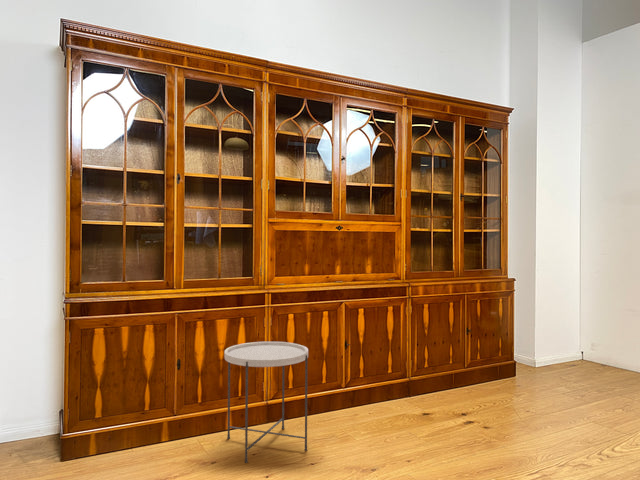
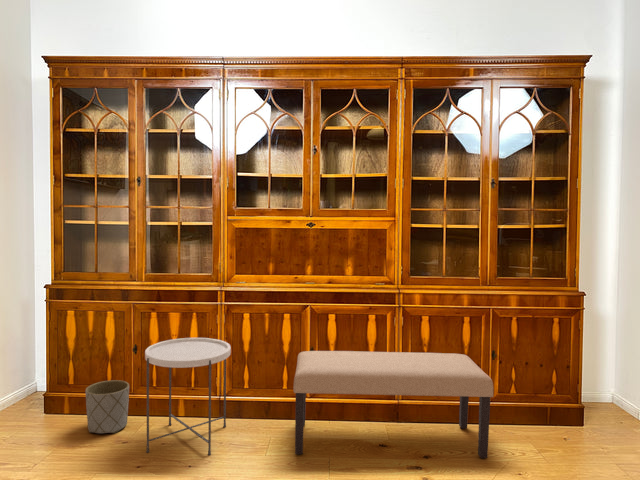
bench: none [339,331,502,433] -> present [293,351,494,458]
planter: none [143,401,190,463] -> present [85,380,129,433]

